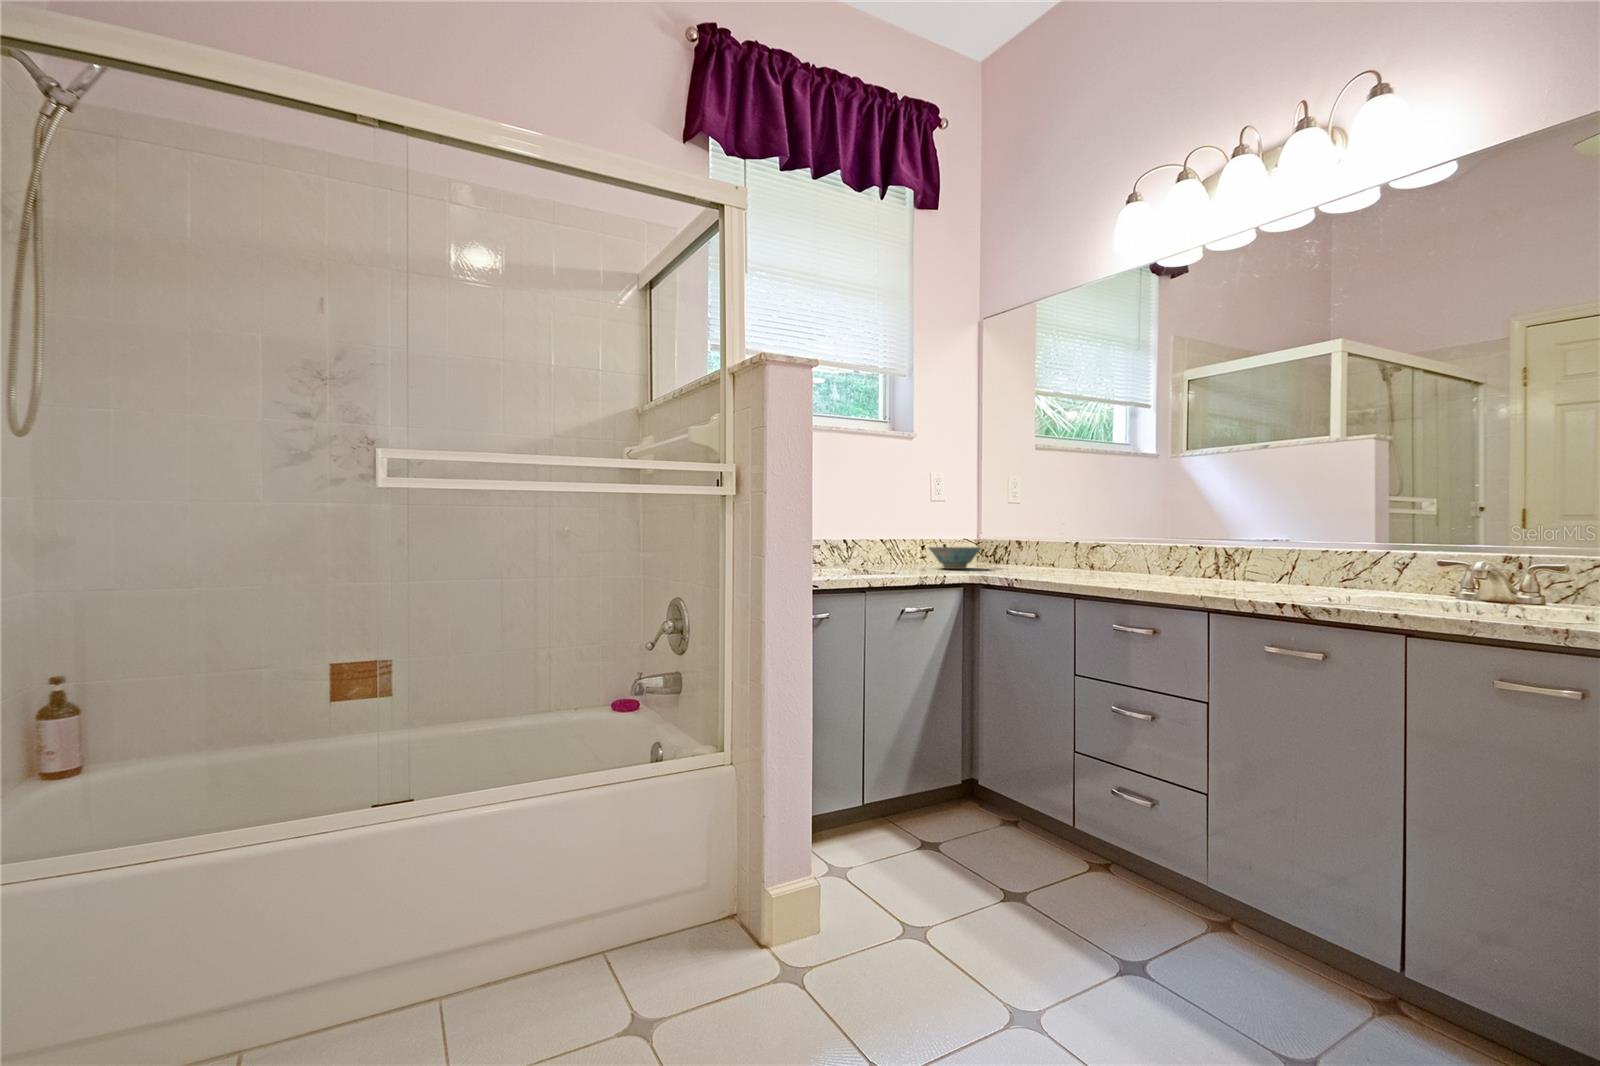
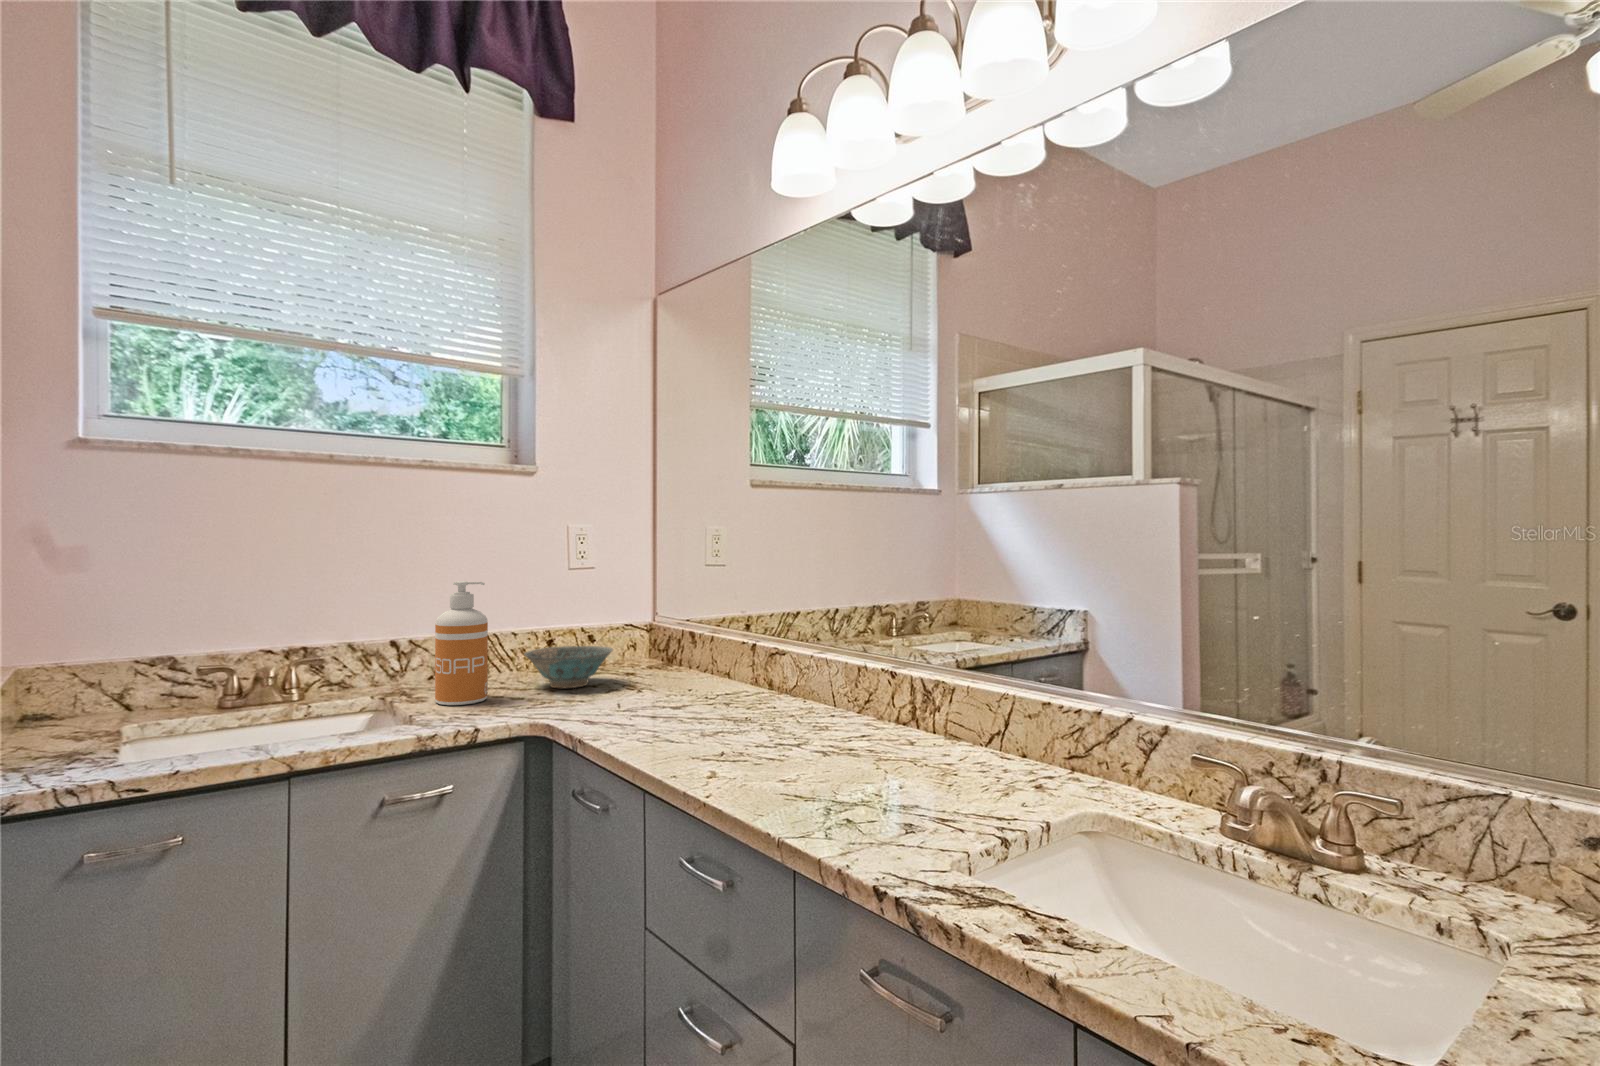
soap dispenser: none [892,499,921,572] -> present [435,581,488,705]

